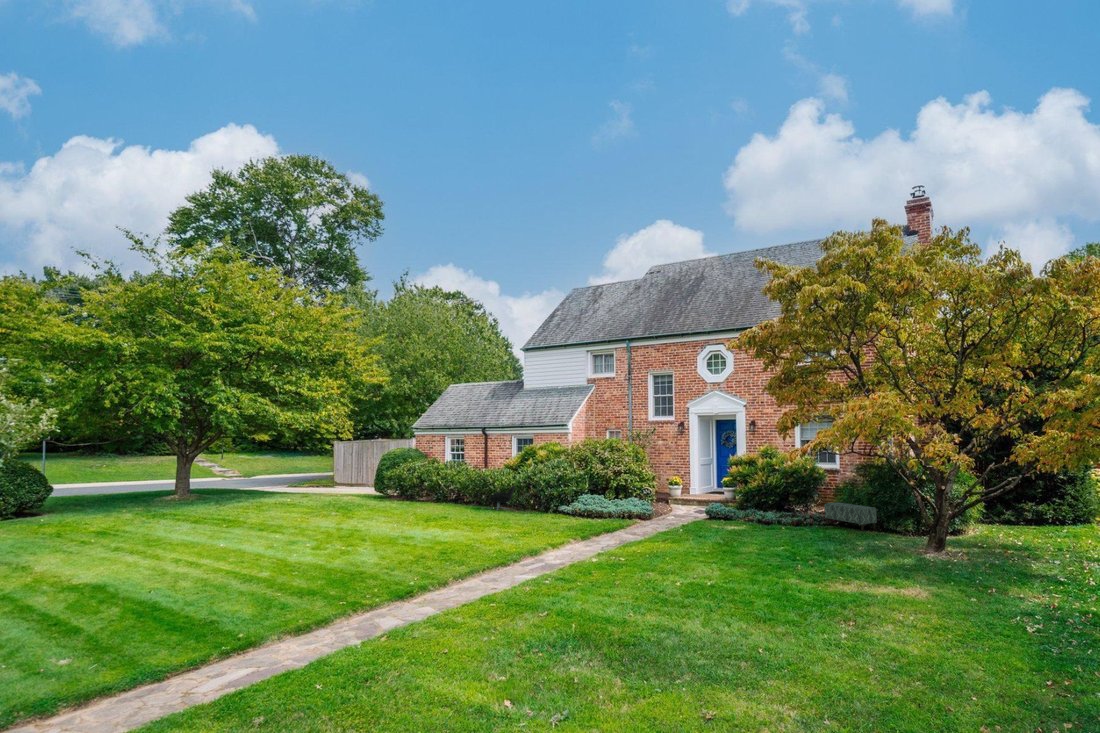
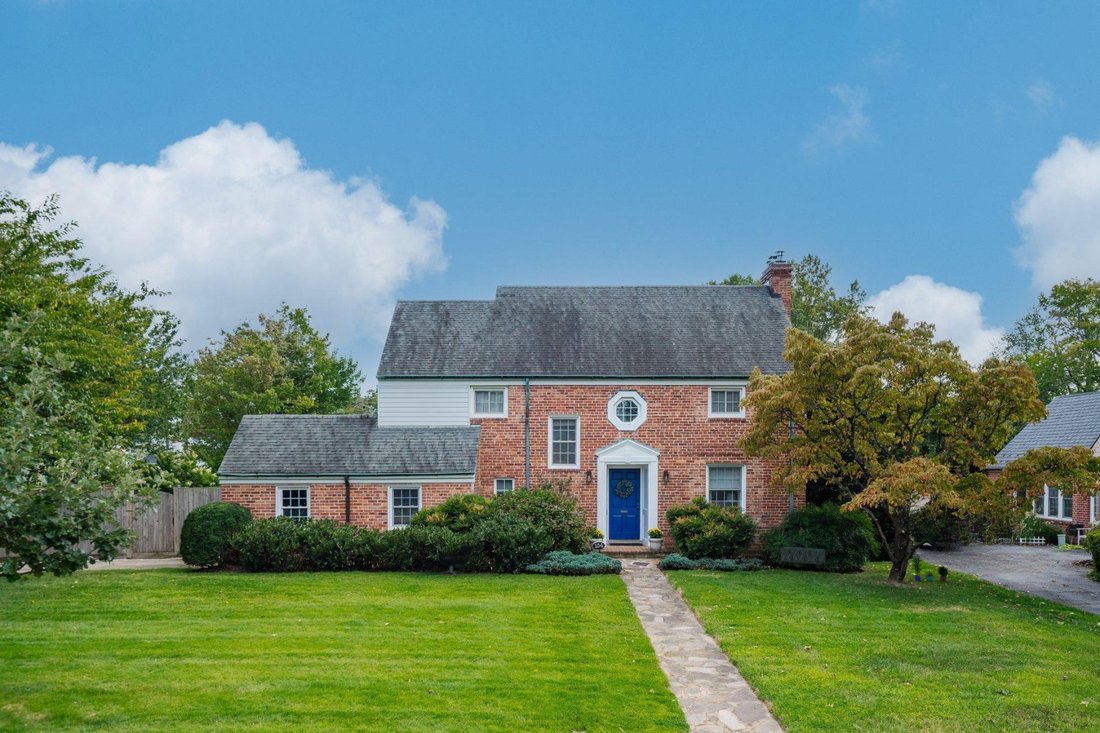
potted plant: none [947,519,1002,559] -> present [912,554,948,582]

